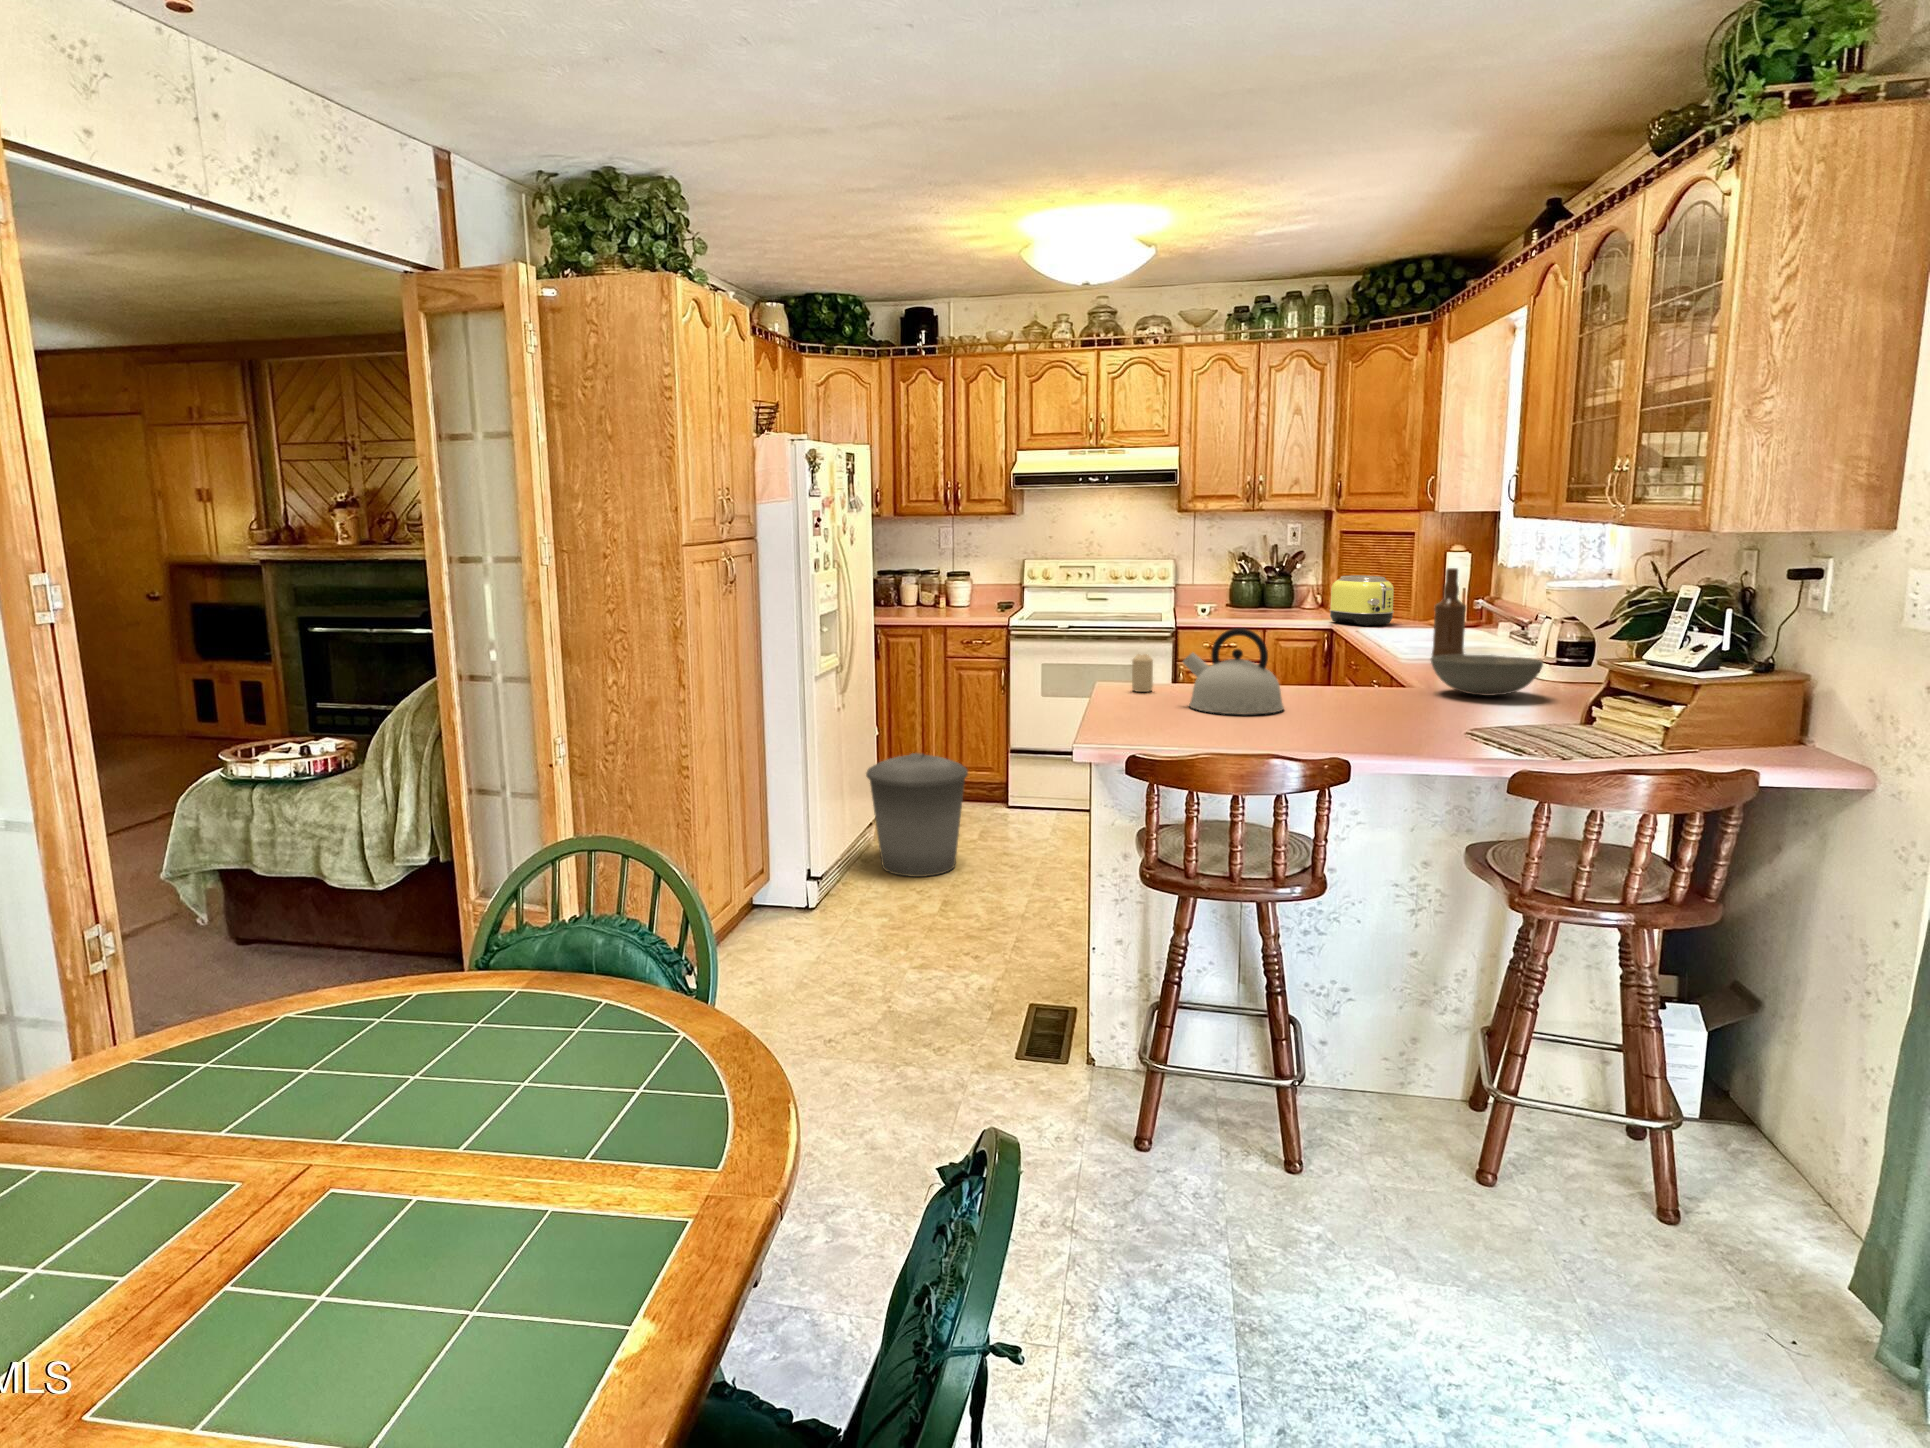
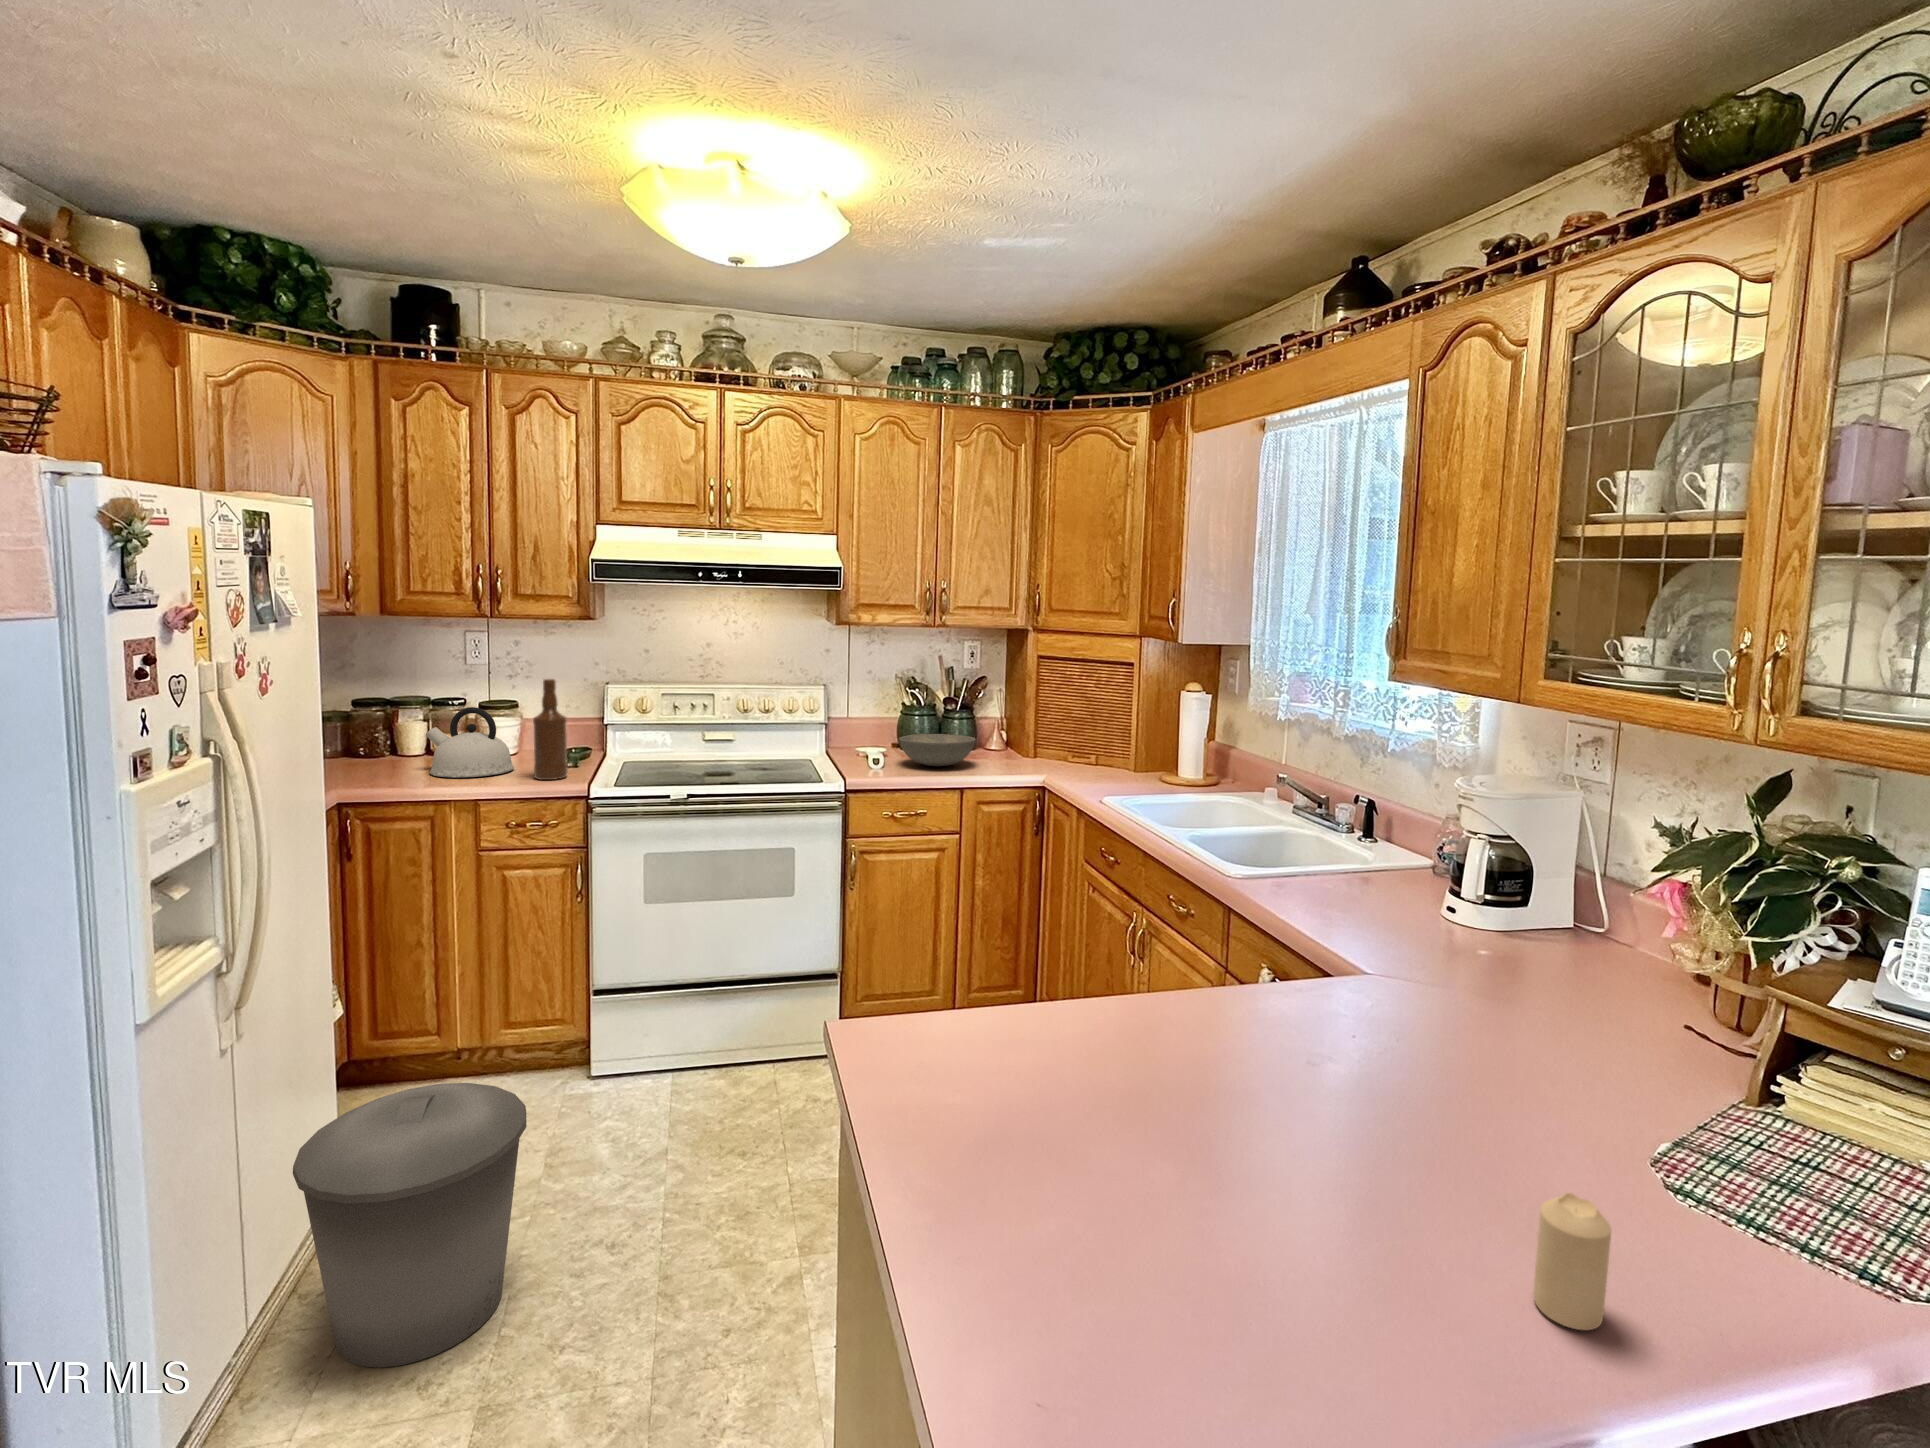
bottle: present [1432,568,1466,657] -> present [533,679,568,780]
toaster: present [1329,575,1394,626] -> none [1038,712,1118,781]
kettle: present [1183,628,1284,715] -> present [426,707,514,777]
candle: present [1132,654,1153,692] -> present [1533,1193,1611,1330]
bowl: present [1431,654,1543,696] -> present [899,734,976,766]

